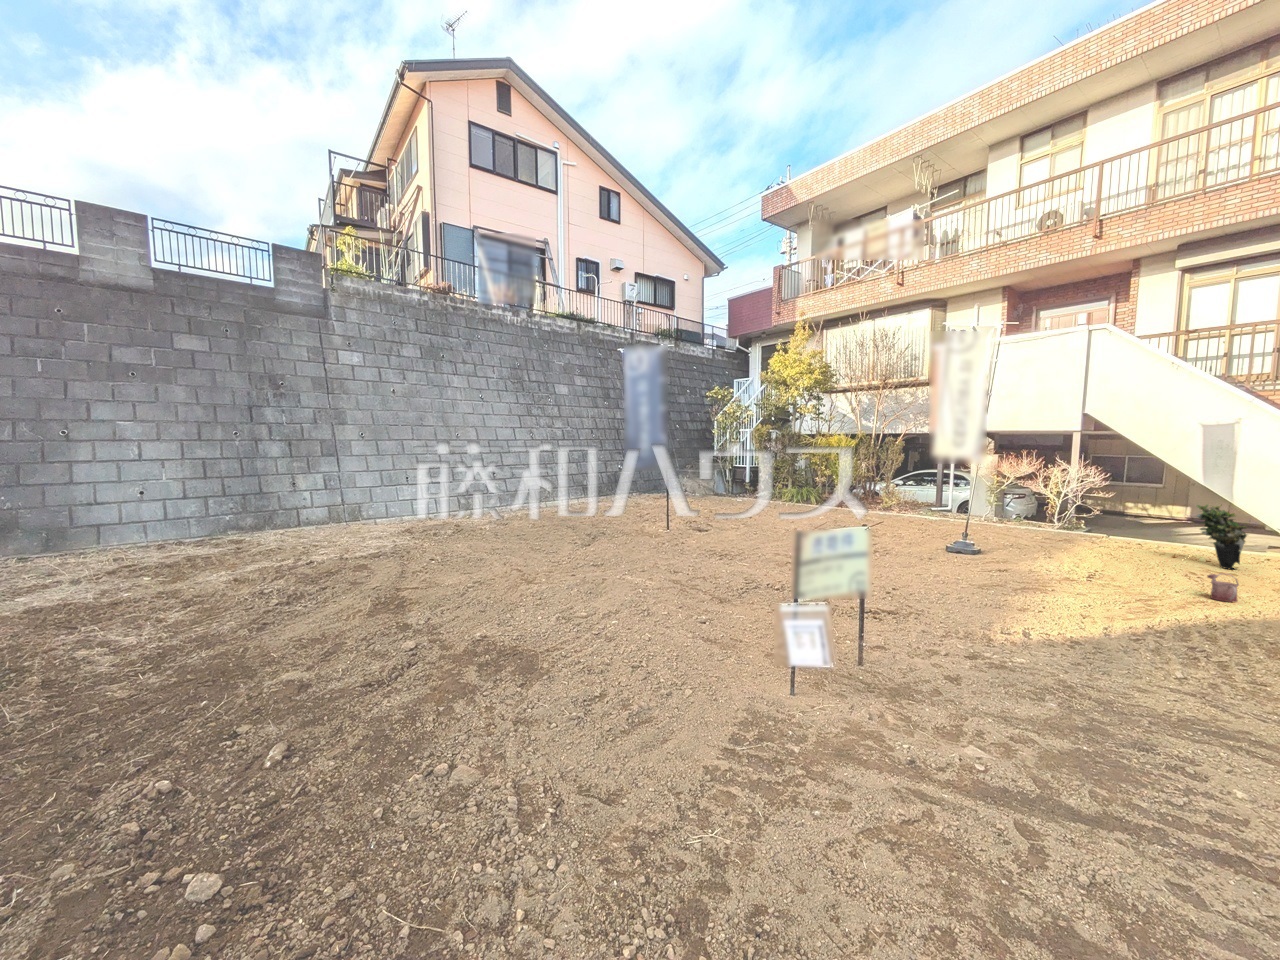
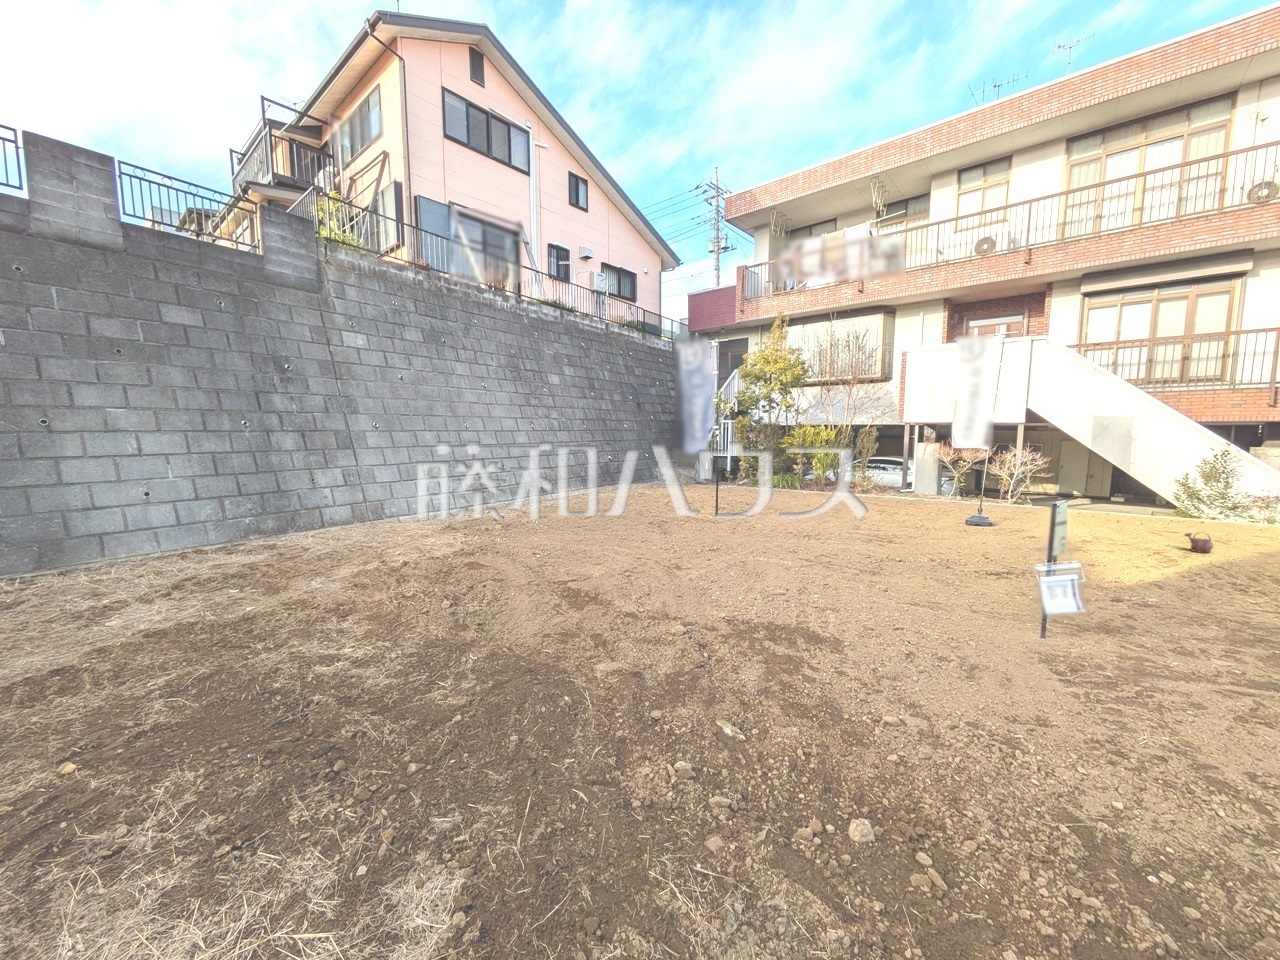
potted plant: present [1196,504,1247,569] -> none [1142,480,1182,529]

